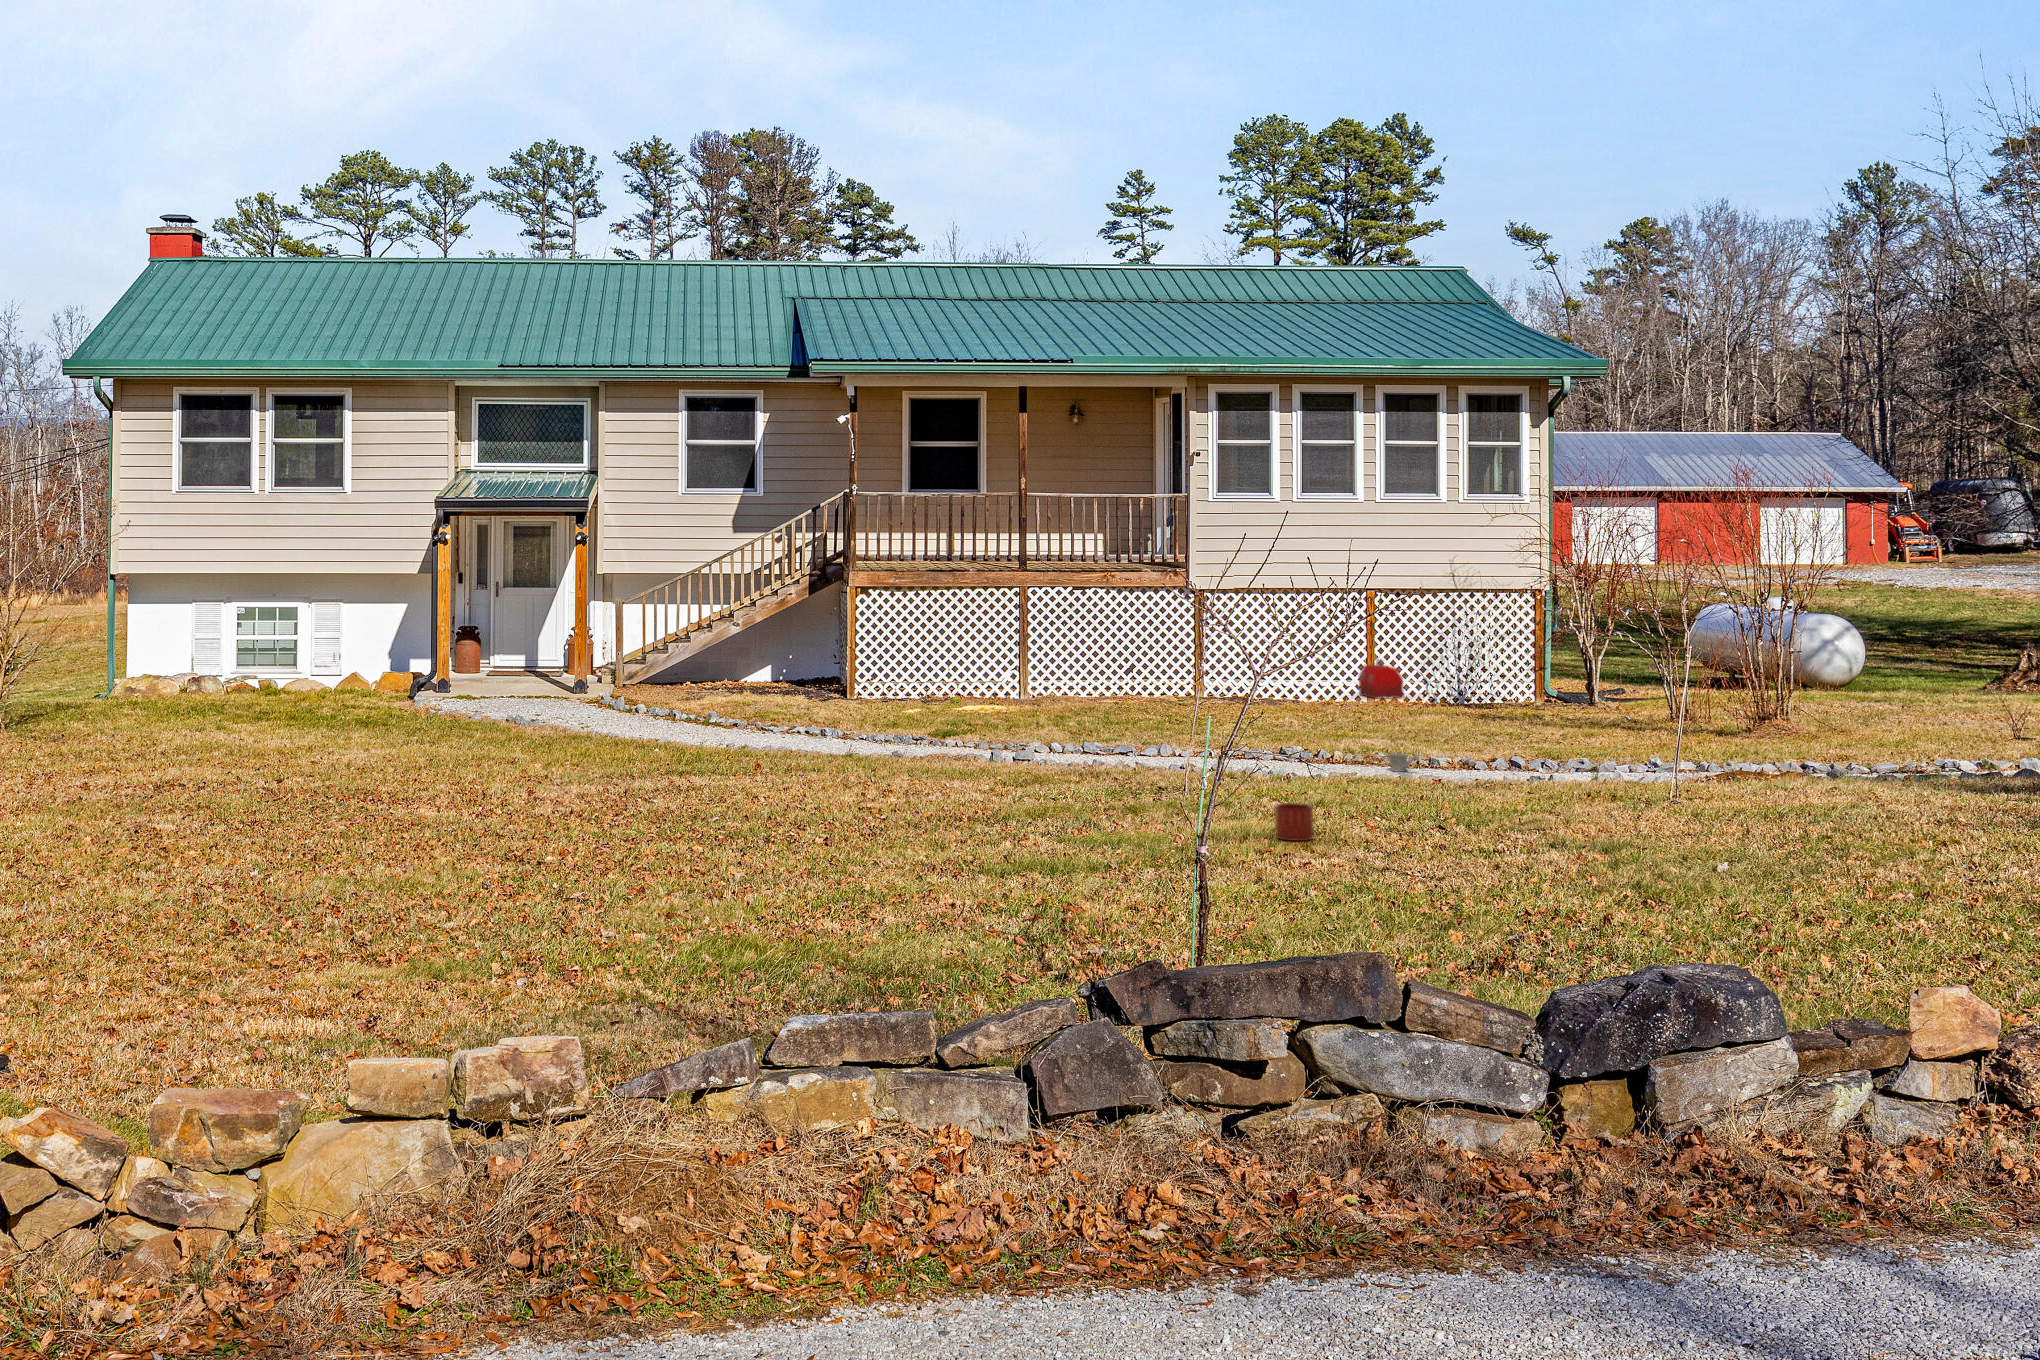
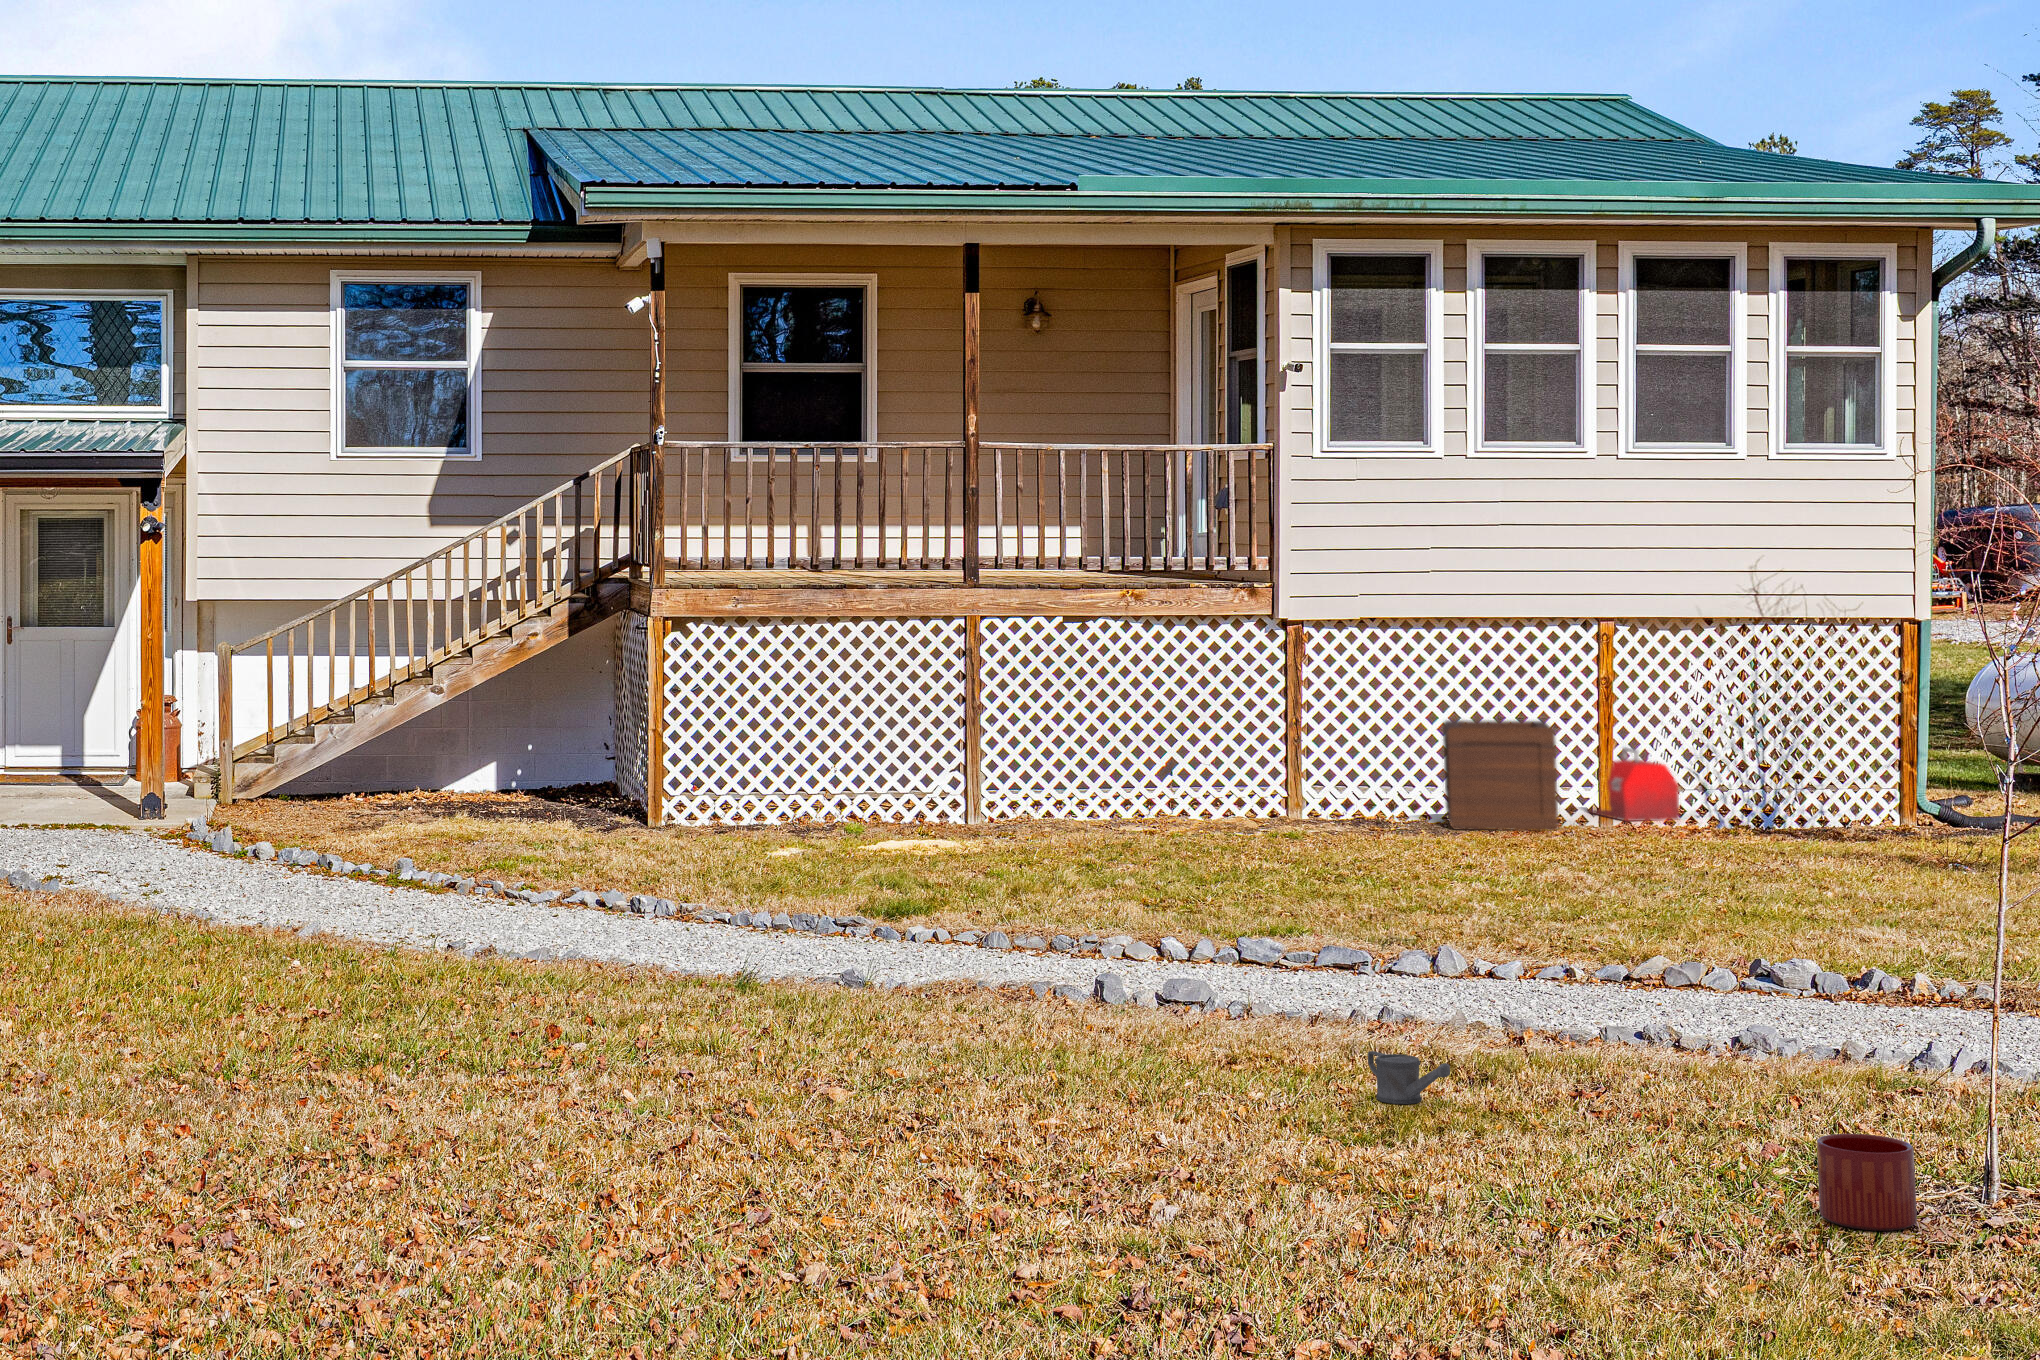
wooden crate: none [1276,644,1335,703] -> present [1443,720,1559,831]
watering can: present [1387,753,1418,772] -> present [1368,1051,1450,1104]

